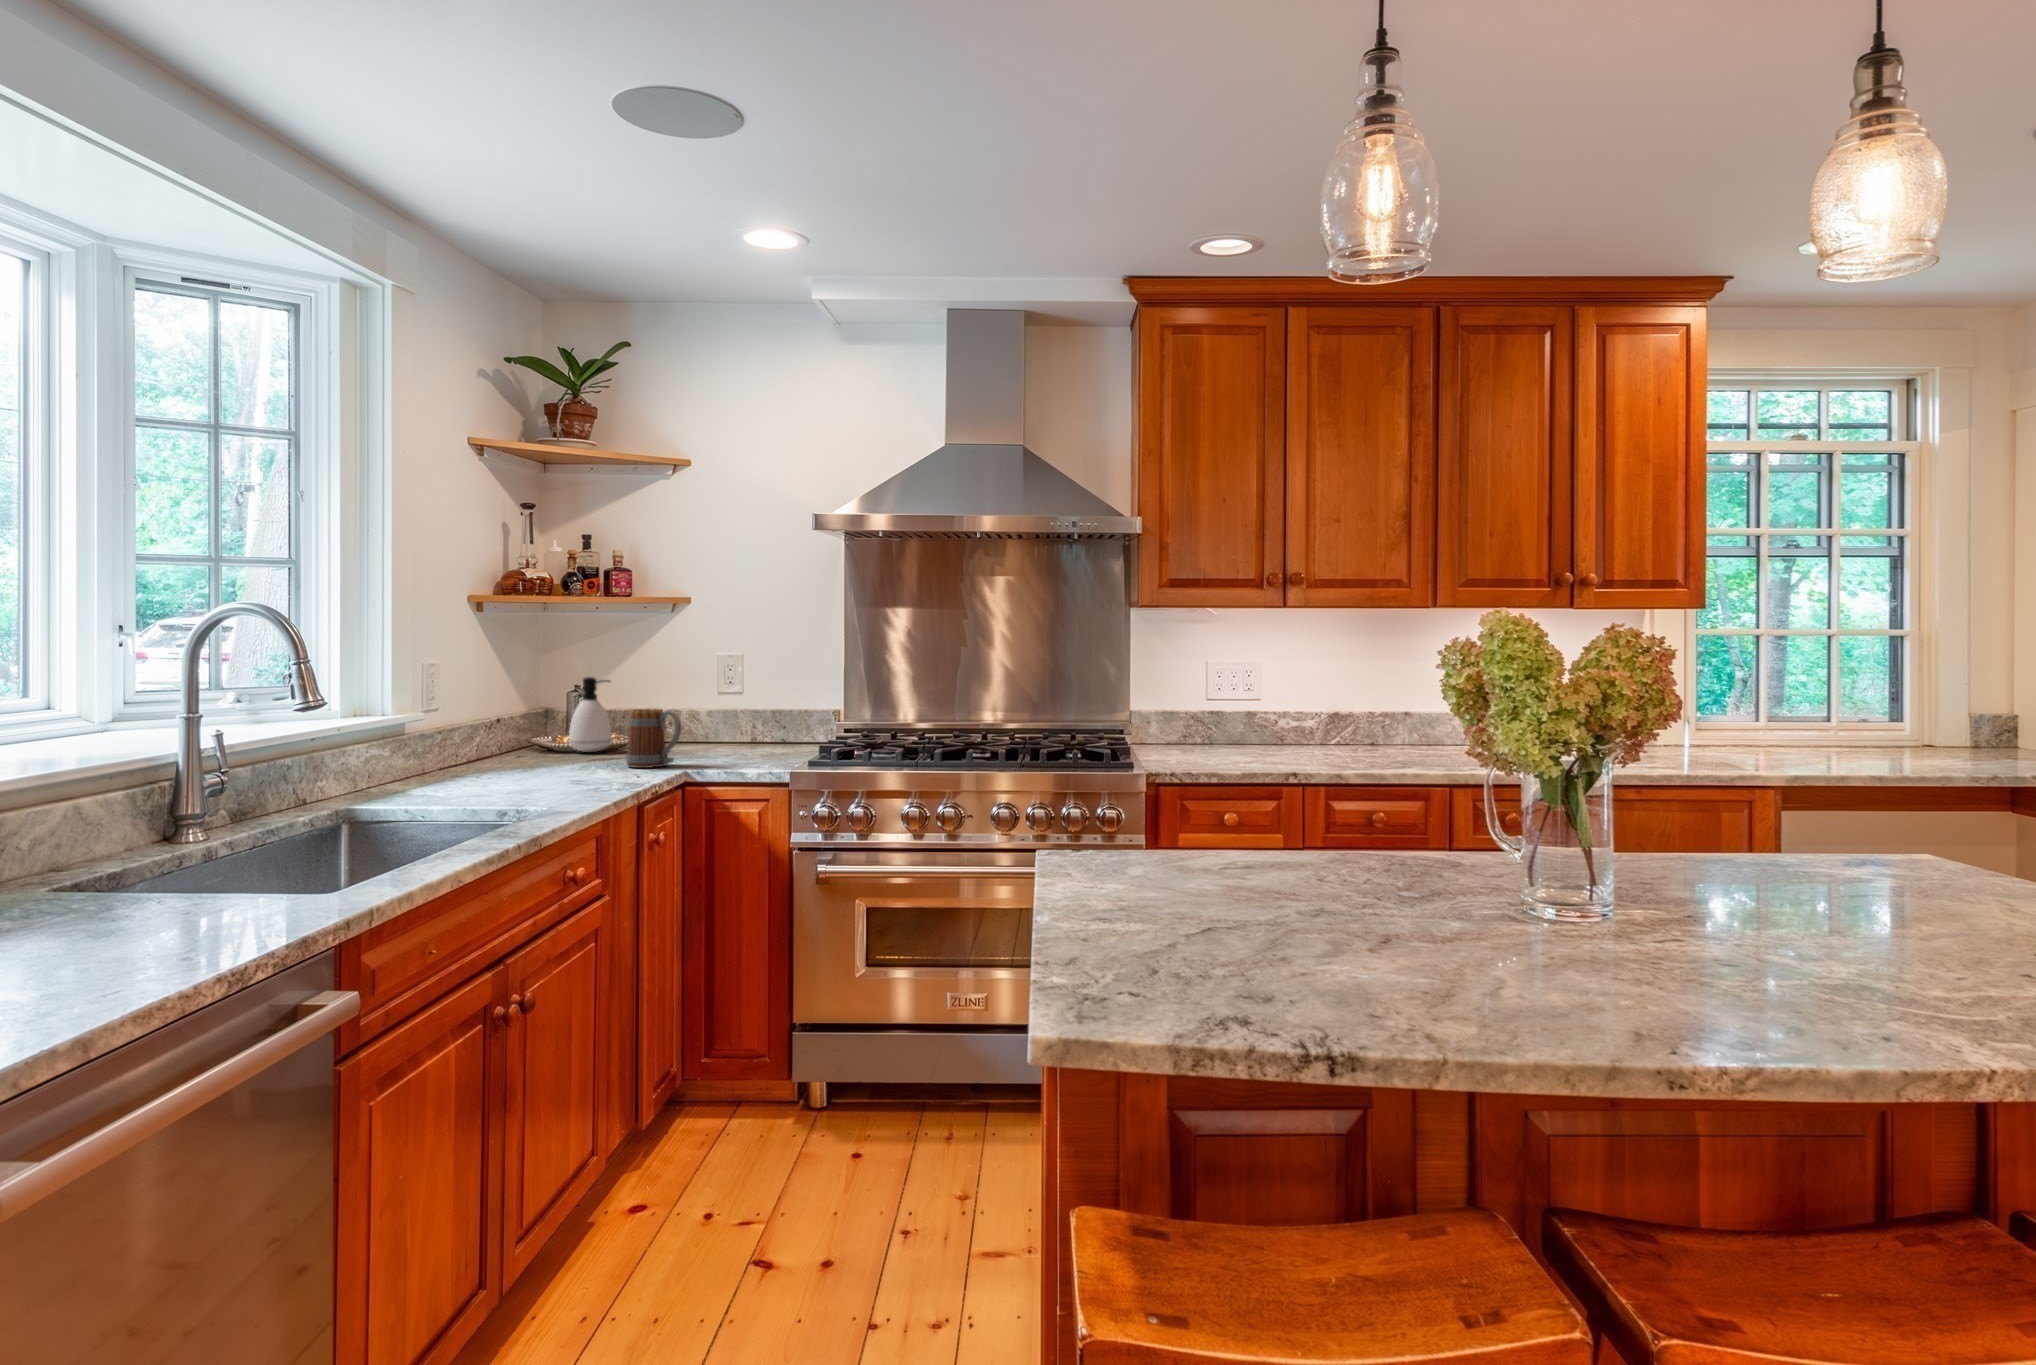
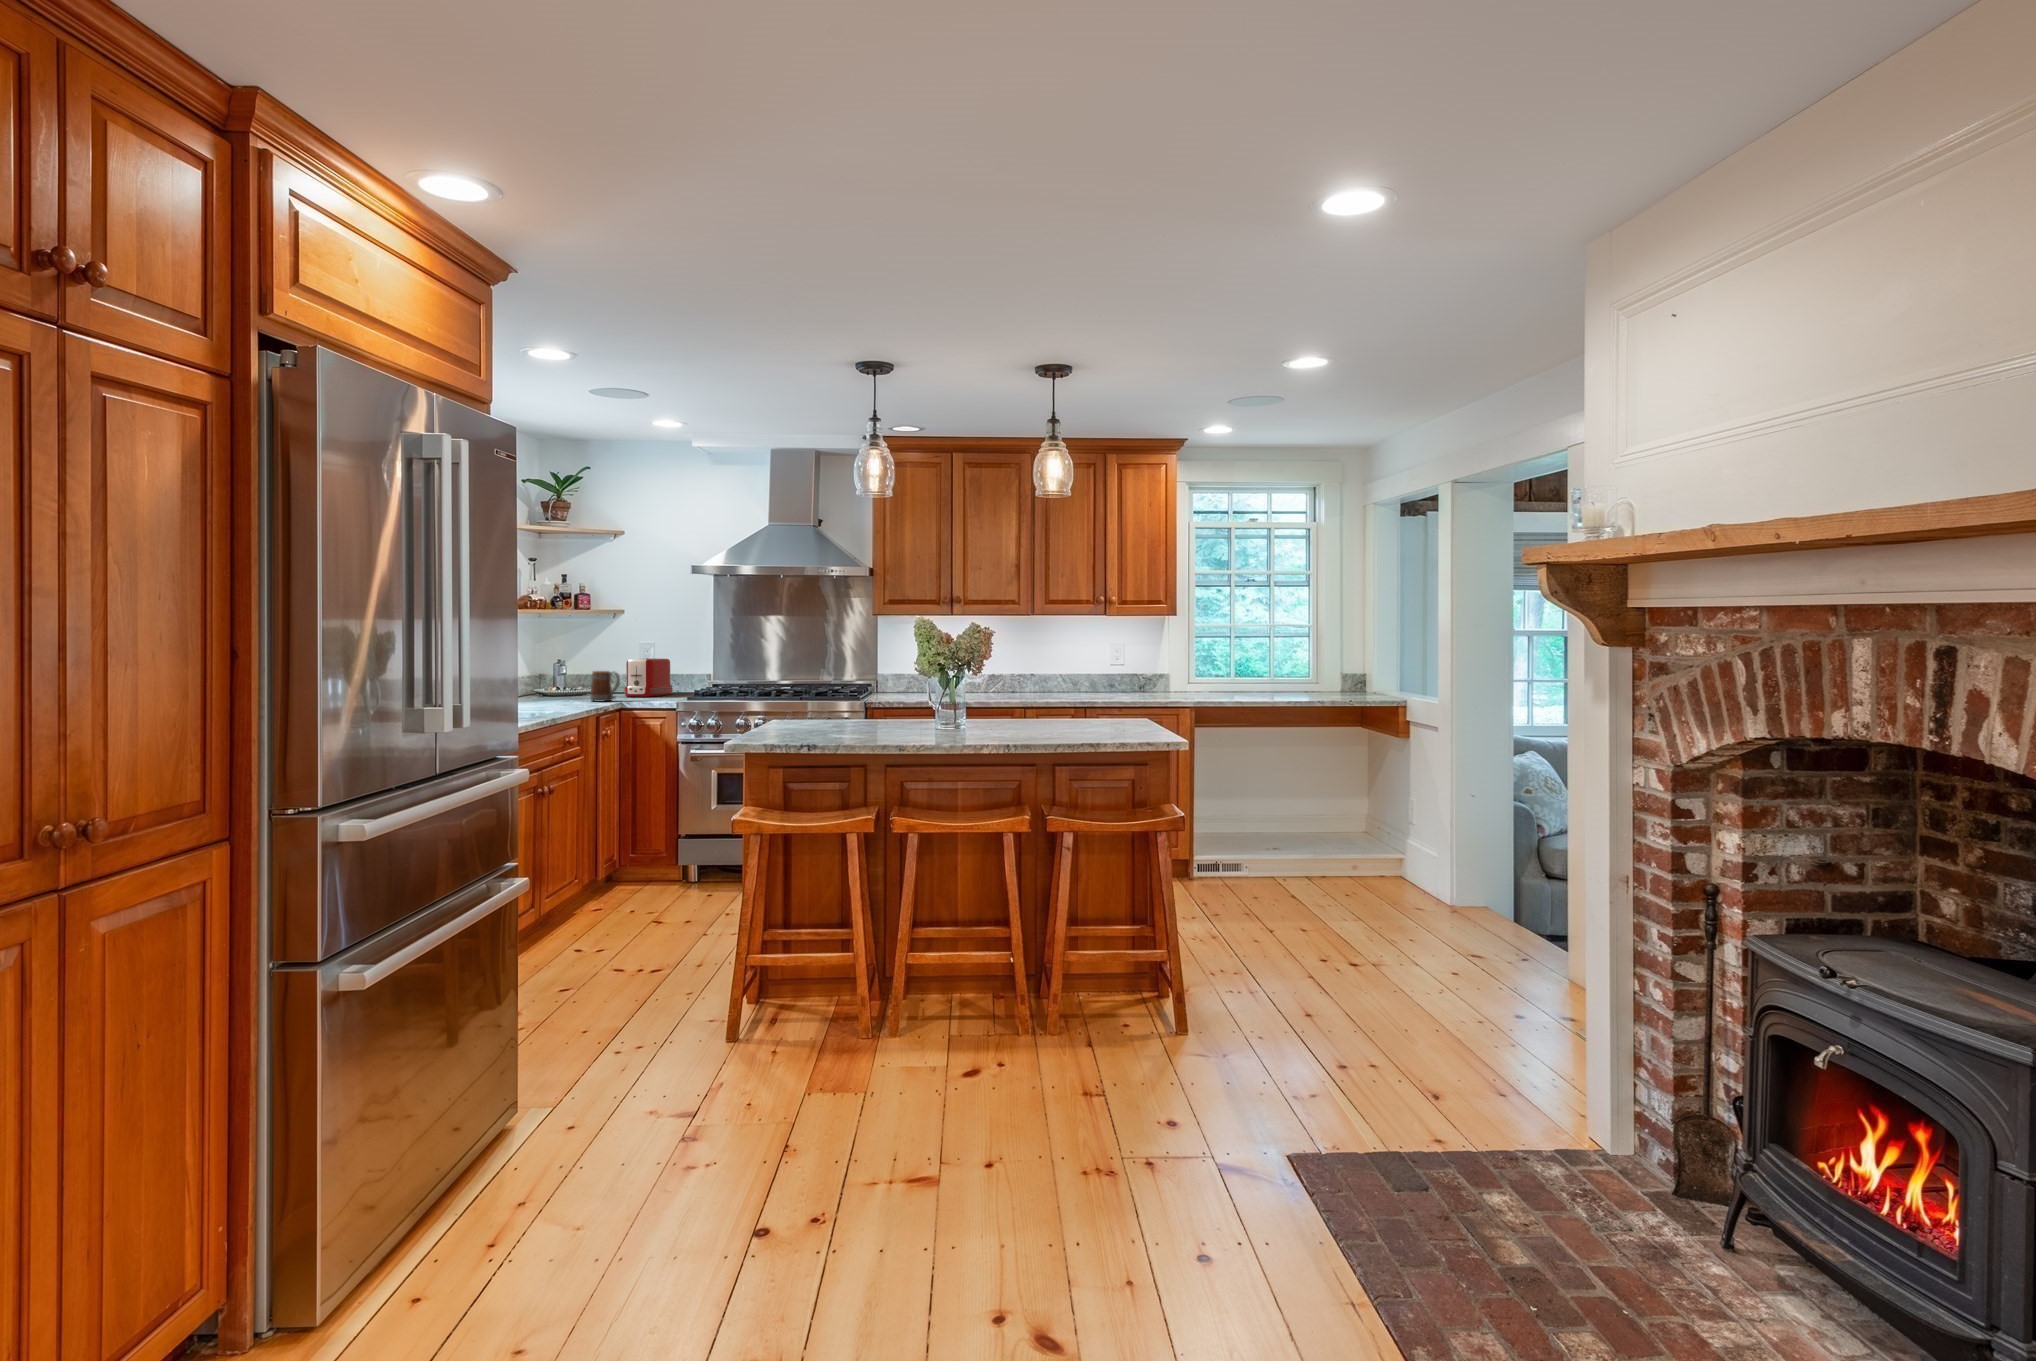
soap dispenser: present [569,677,612,752] -> none [556,655,580,696]
toaster: none [689,683,774,753] -> present [624,659,673,697]

